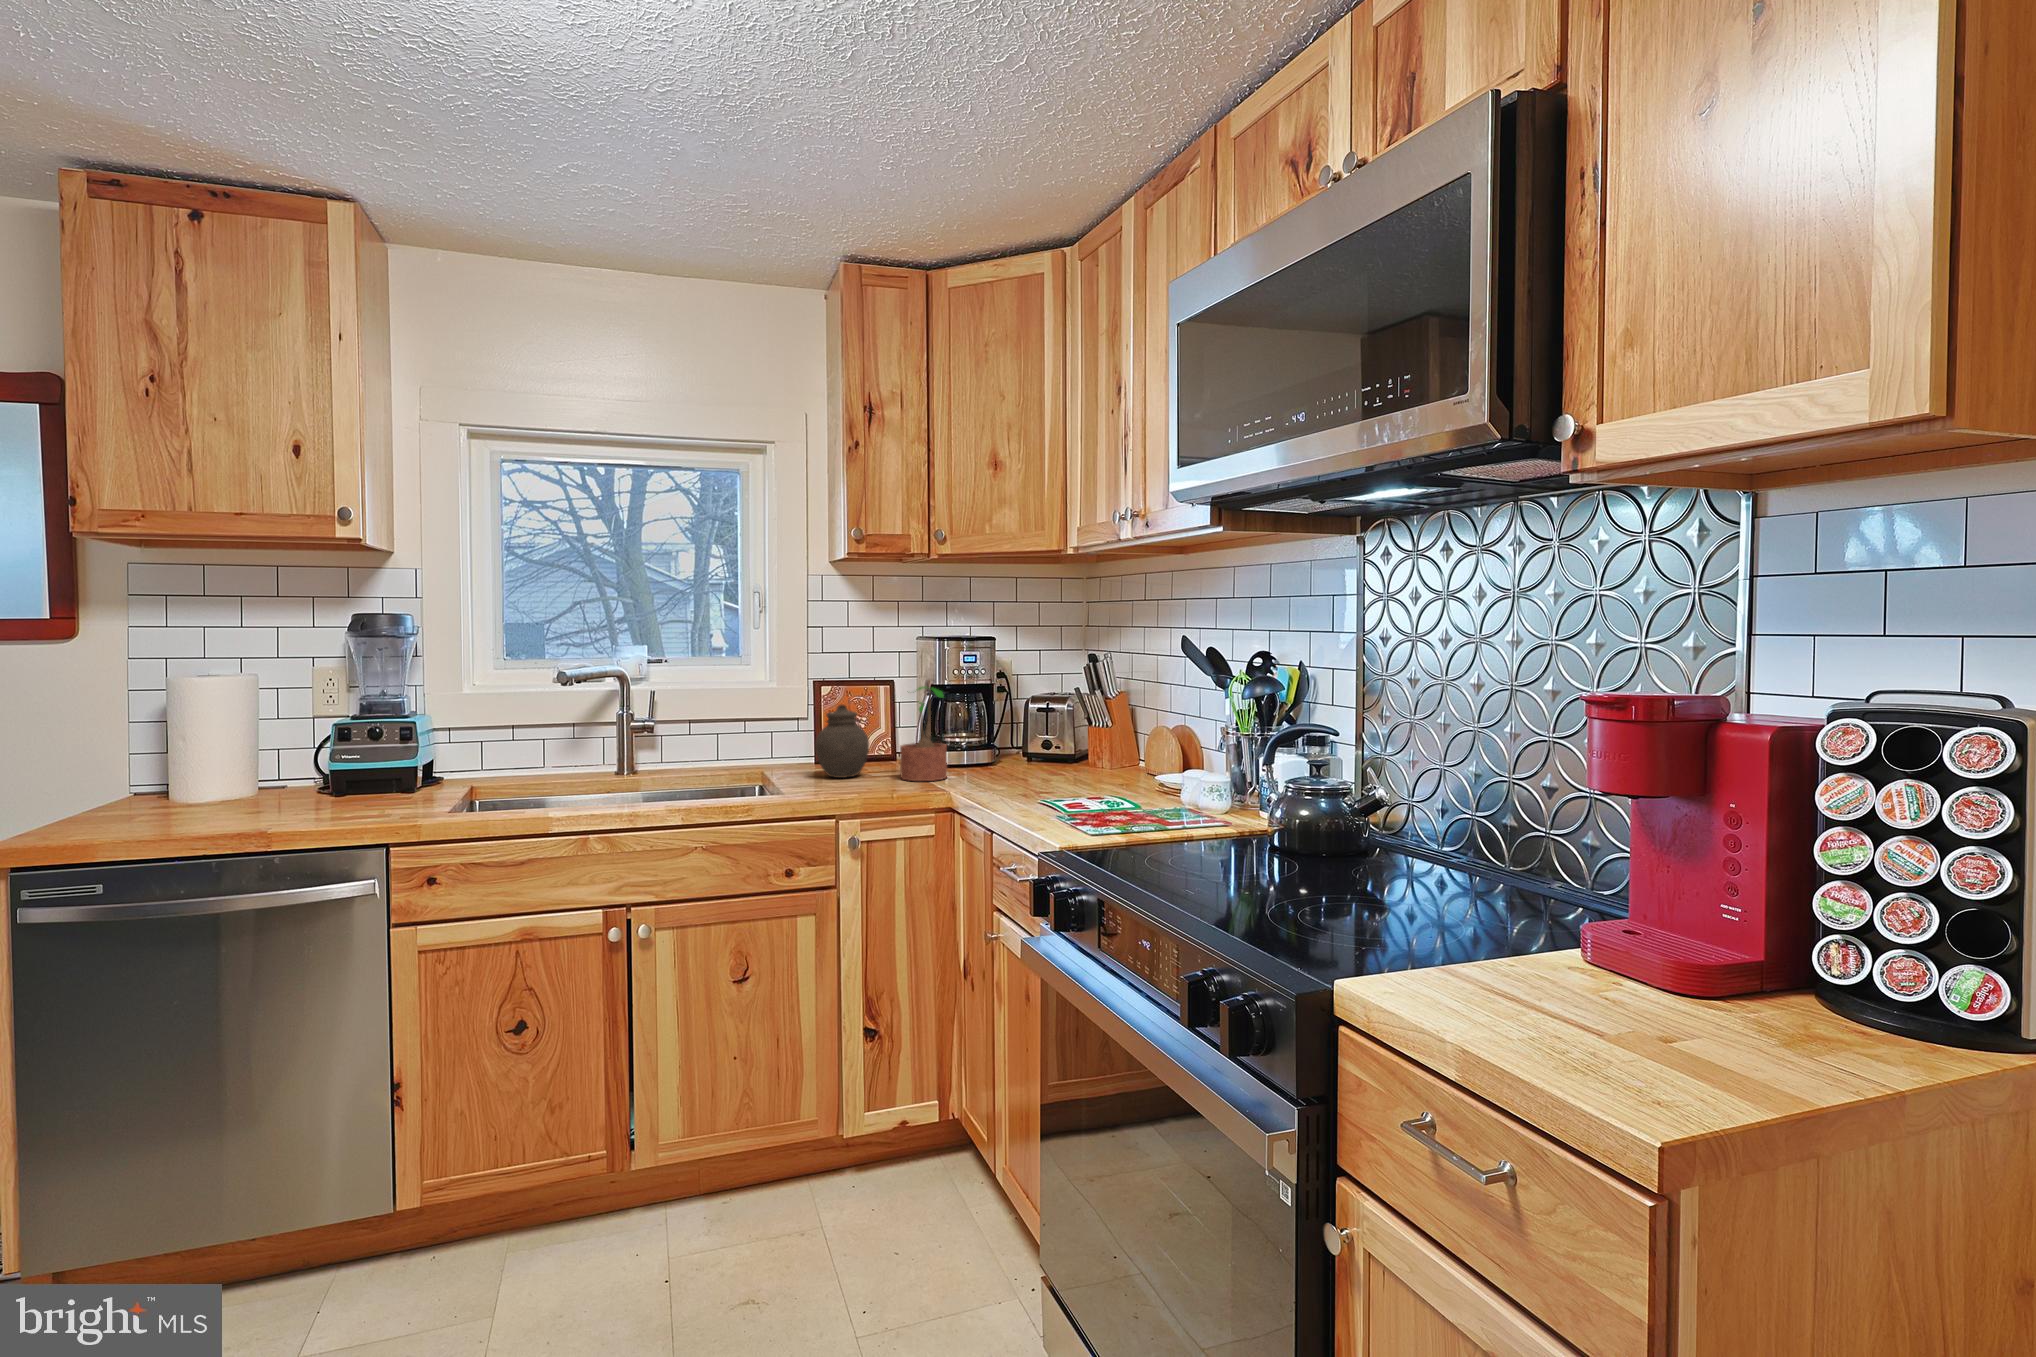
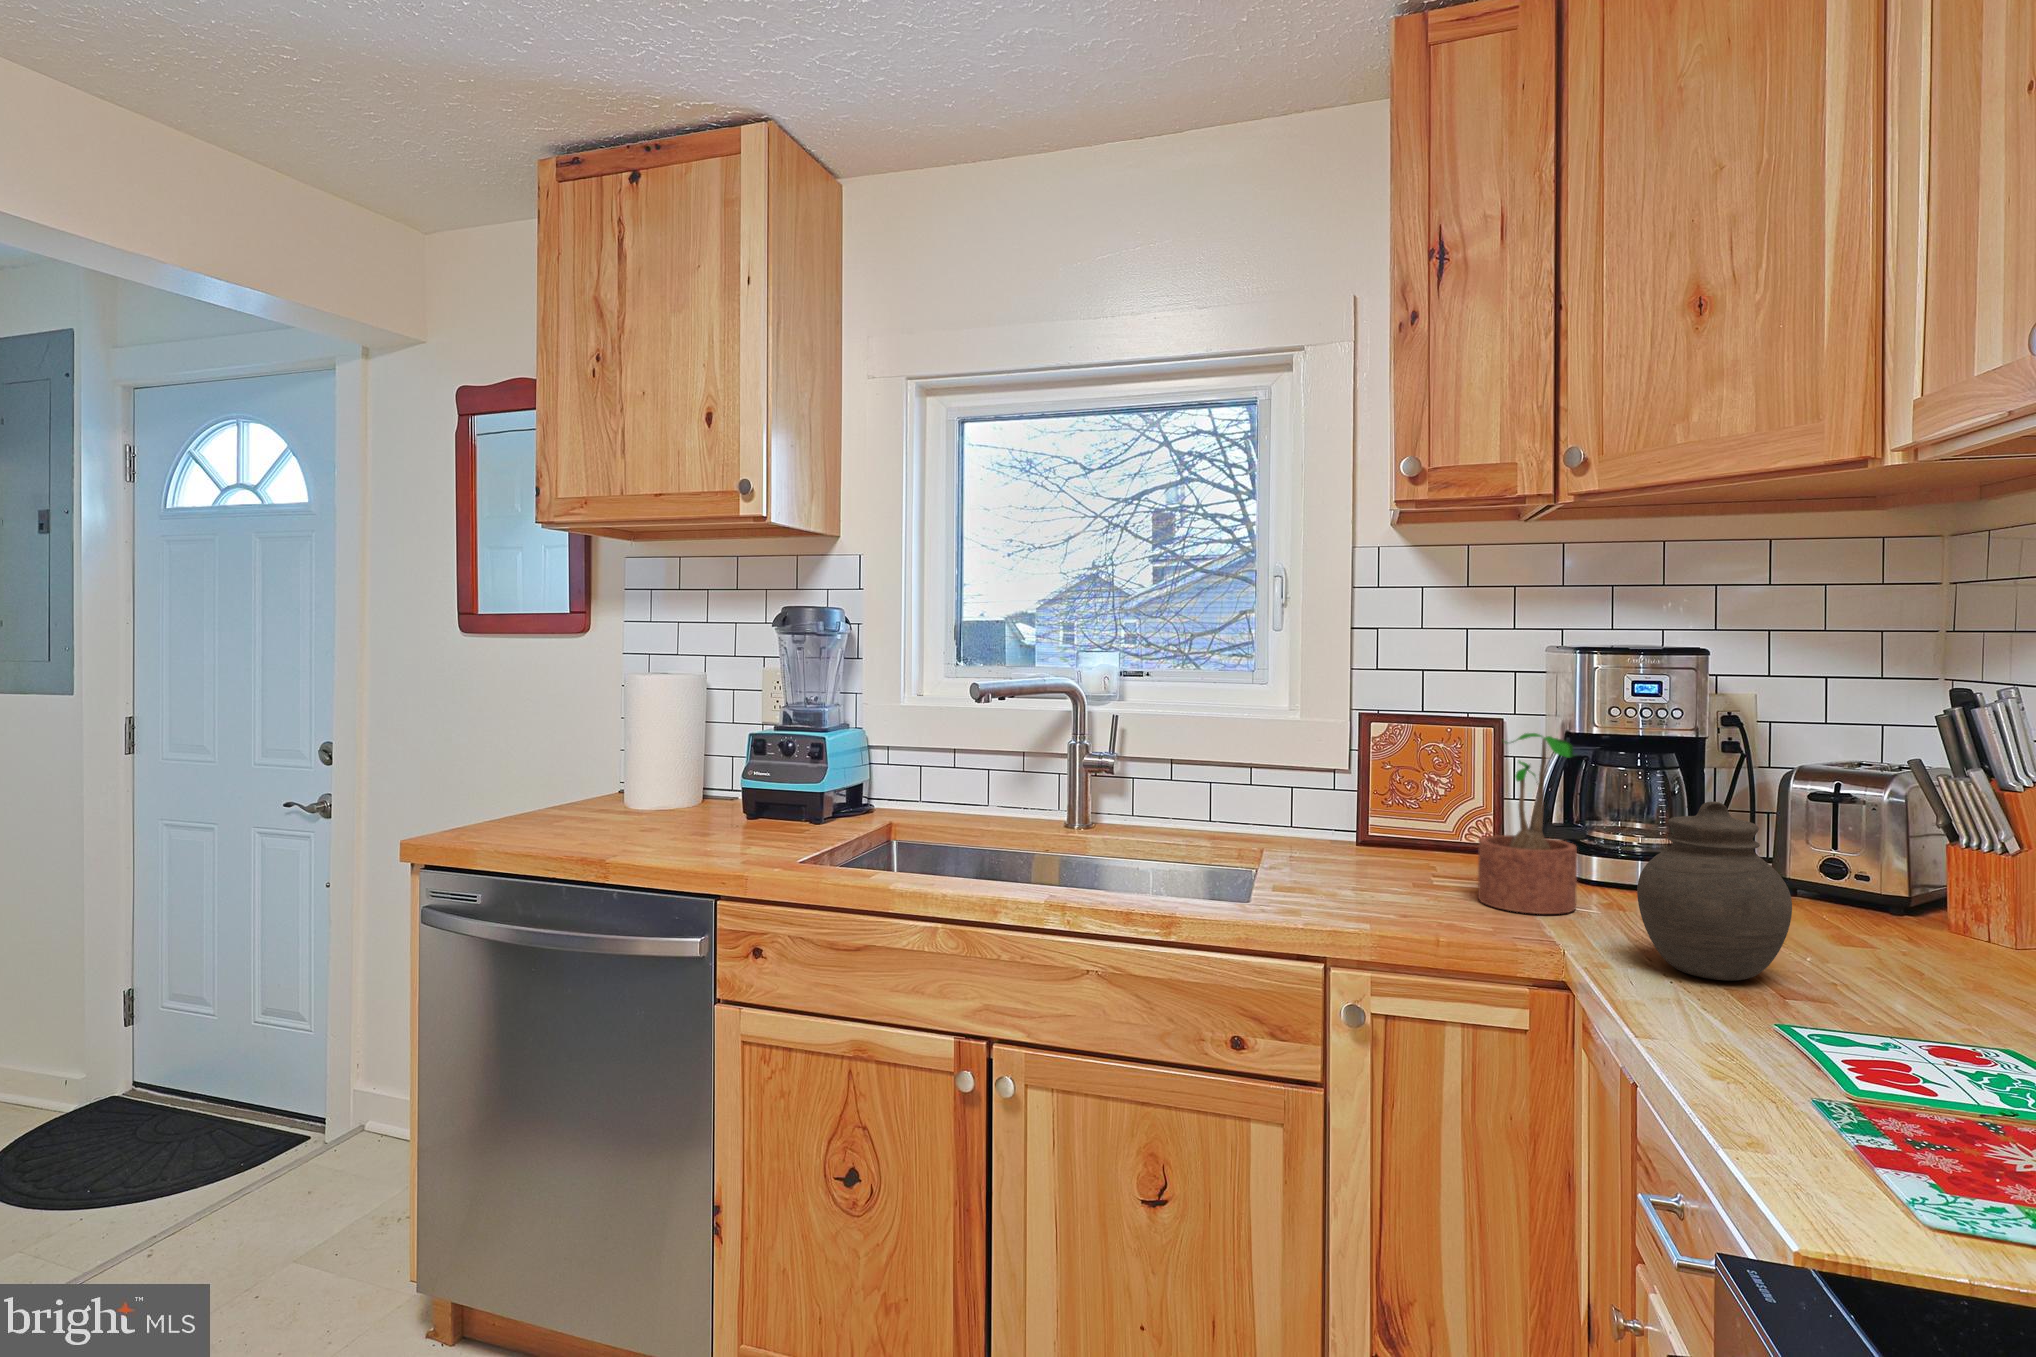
jar: present [815,704,869,778] -> present [1637,802,1792,981]

